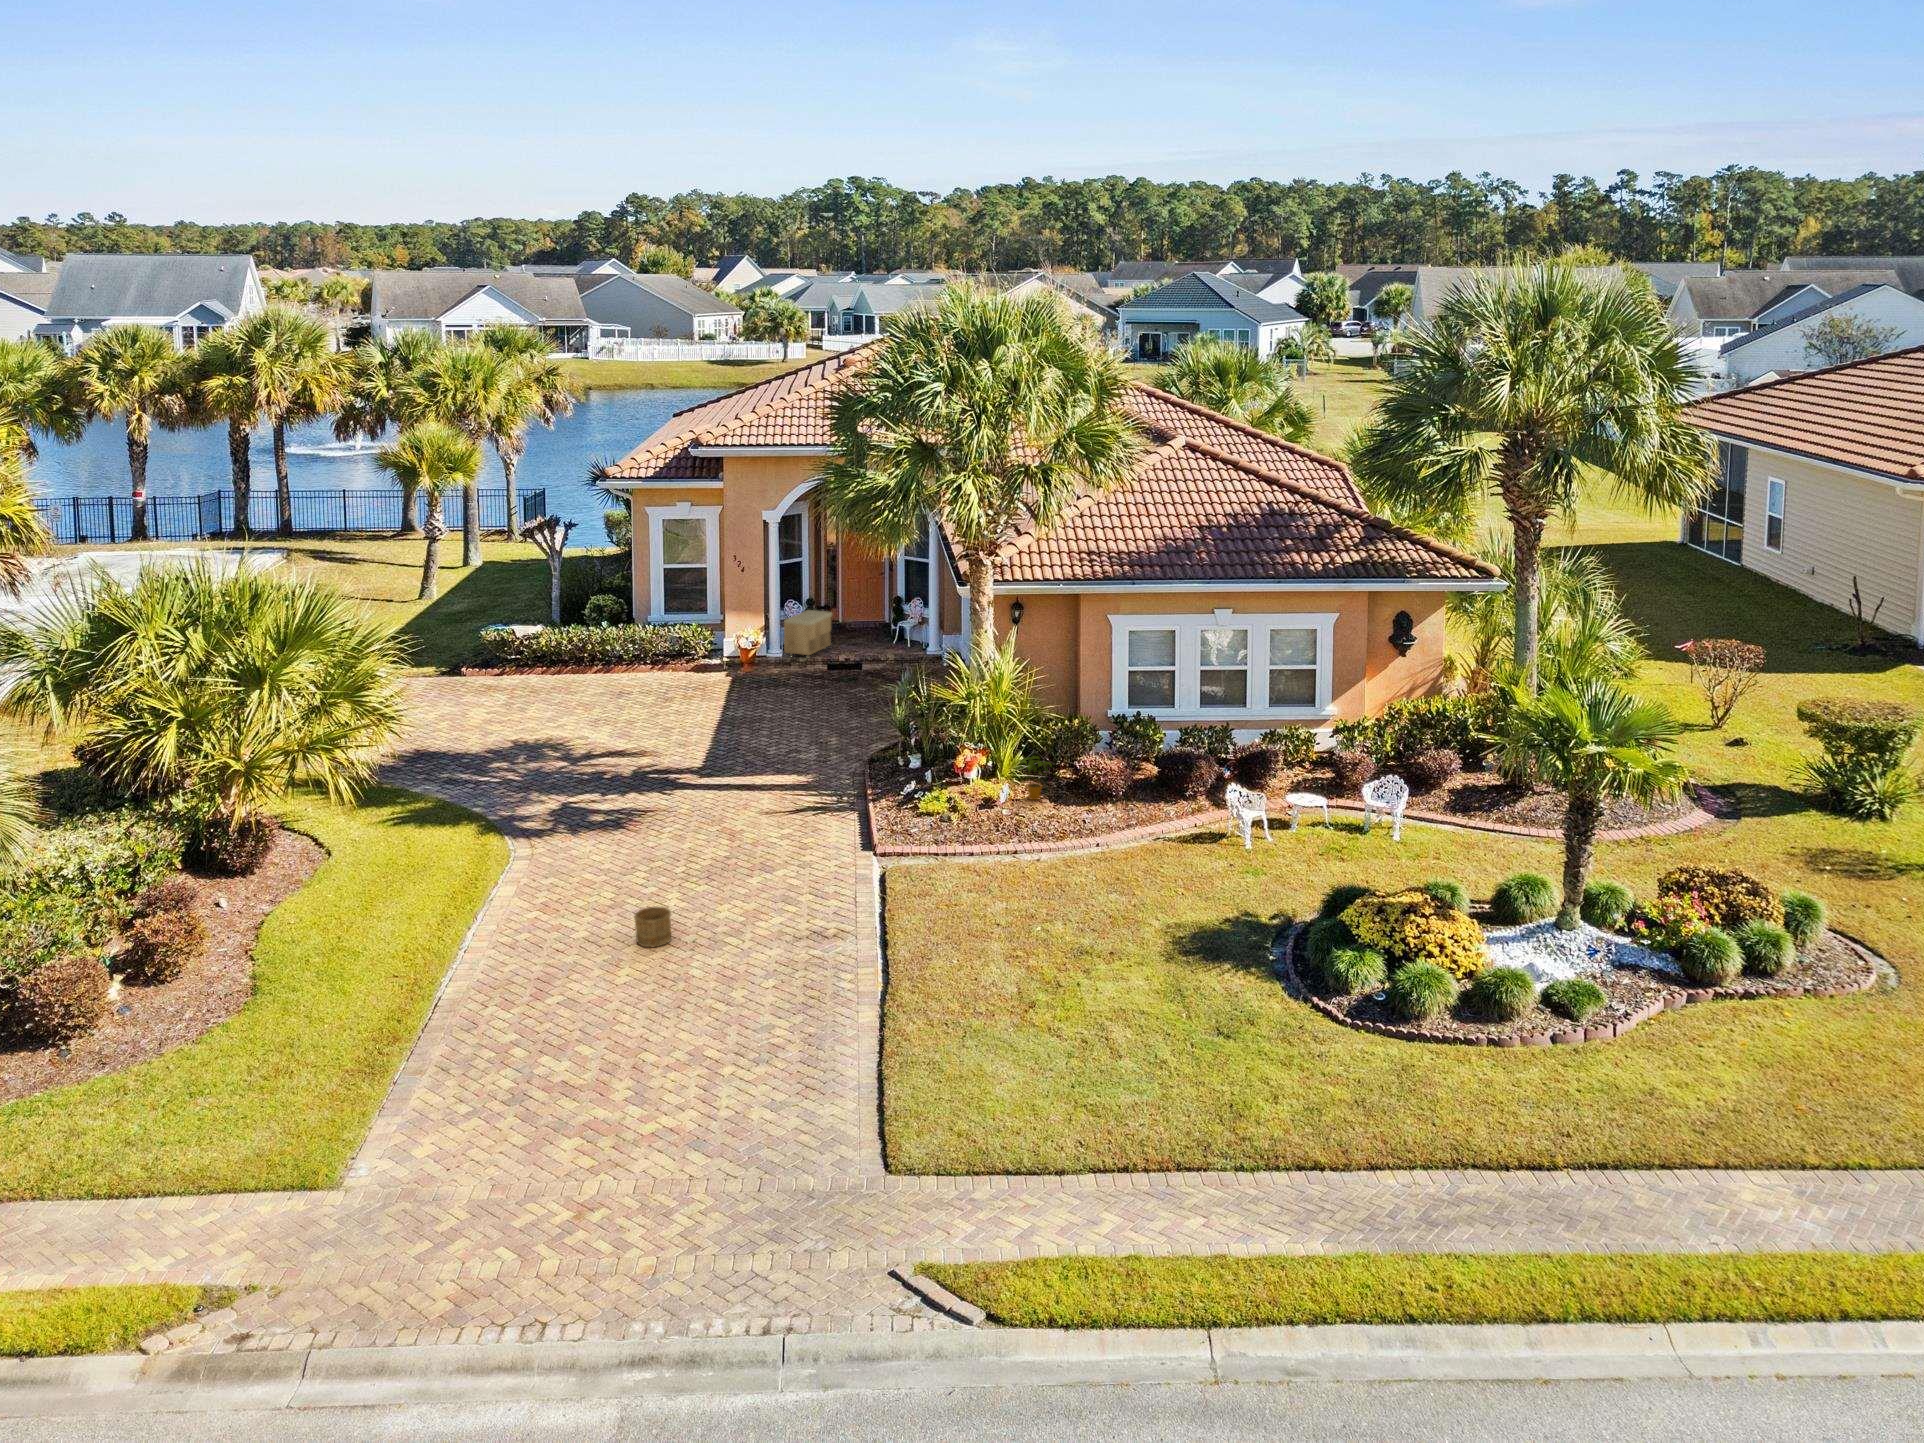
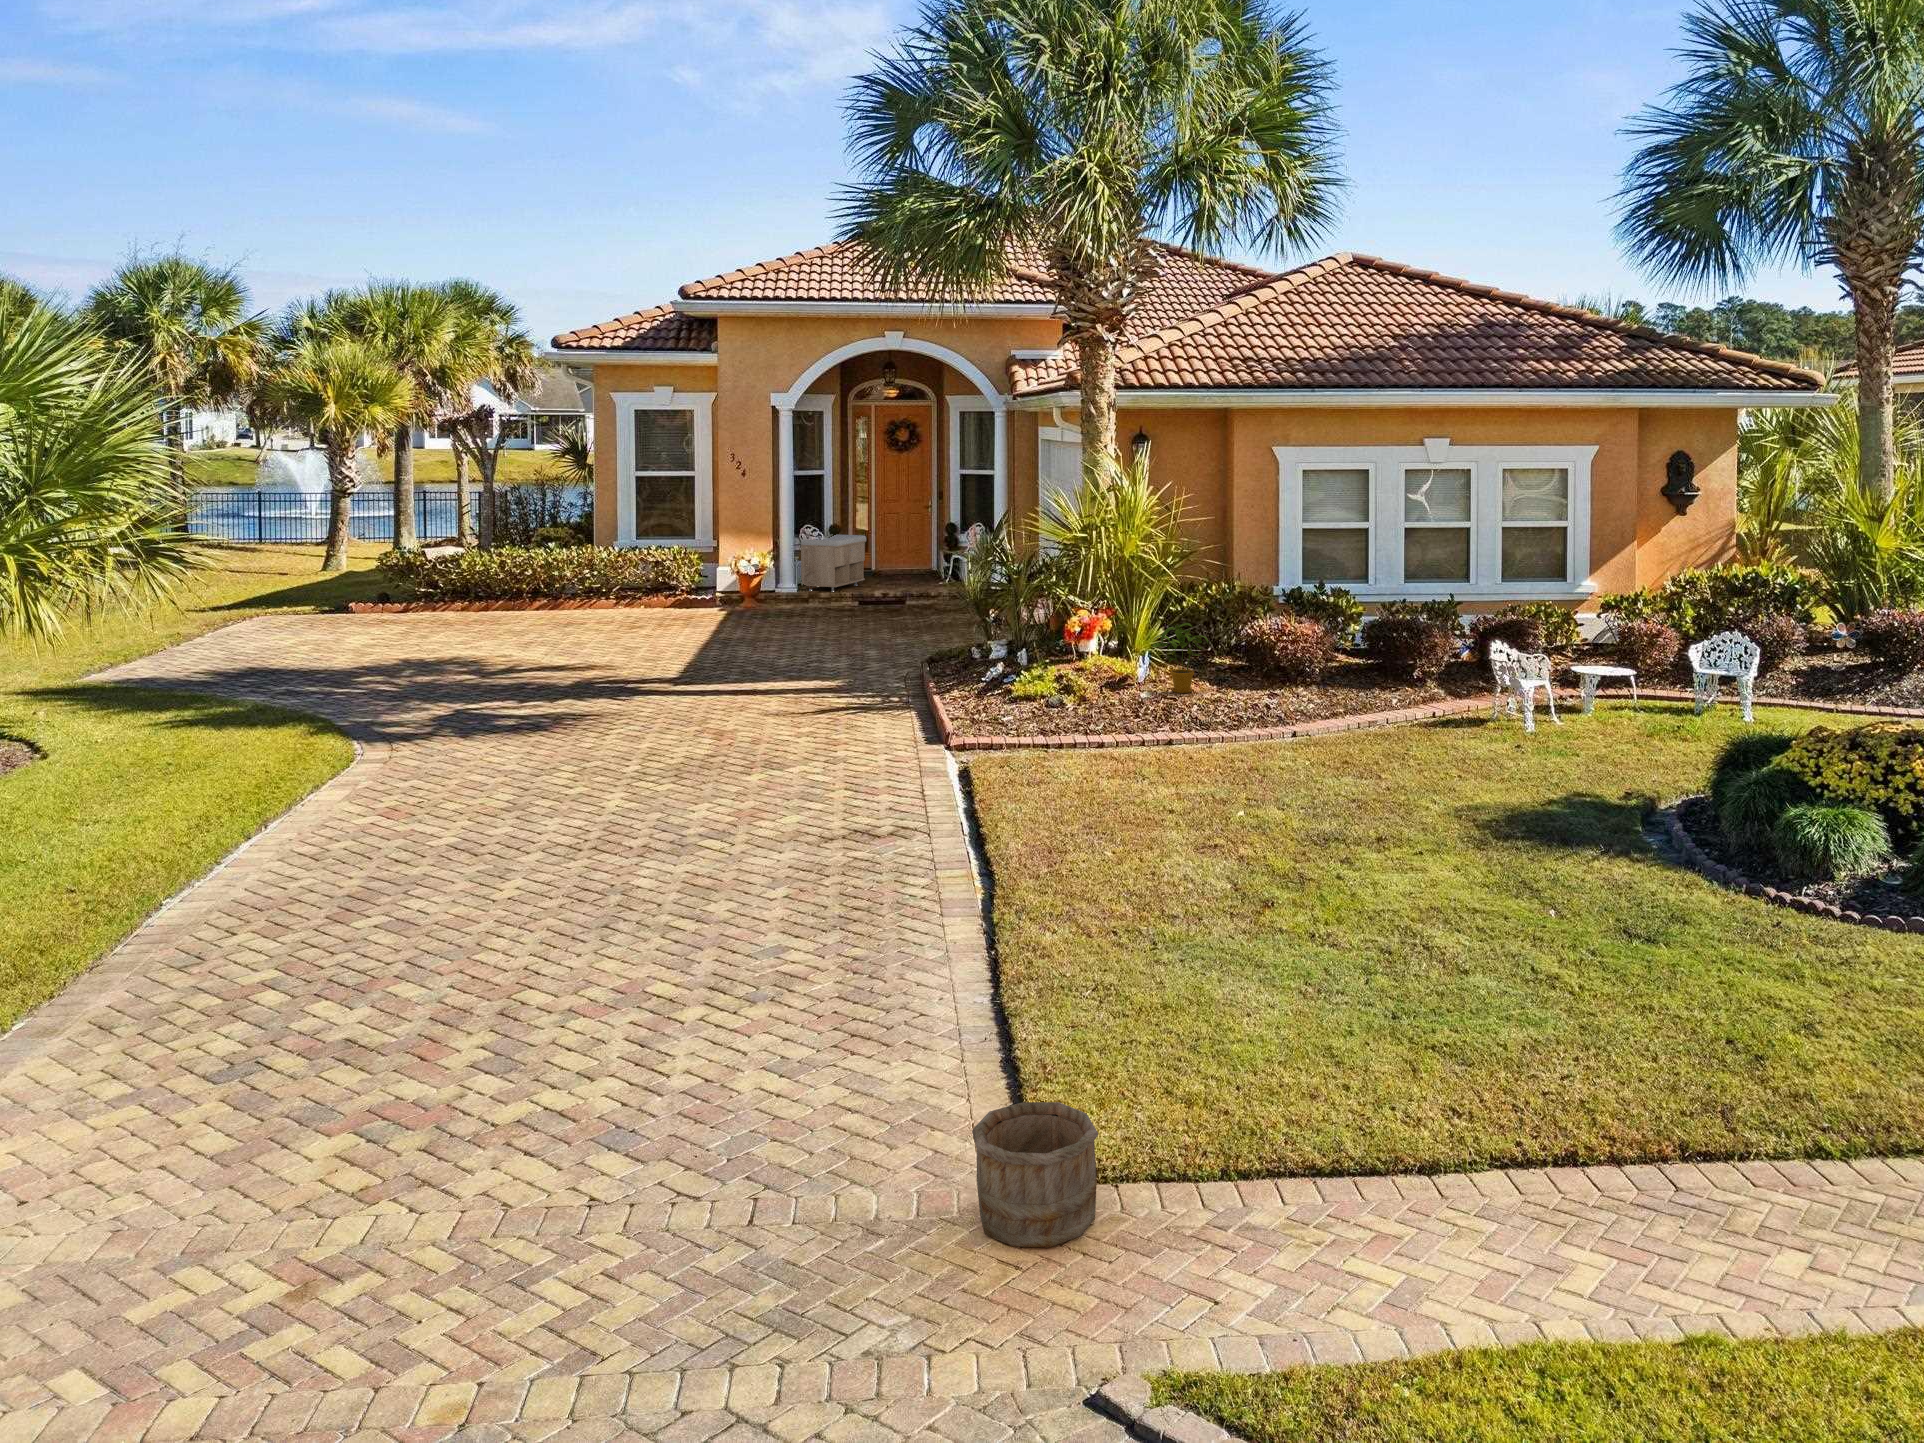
wooden bucket: present [634,907,671,947] -> present [972,1102,1098,1248]

